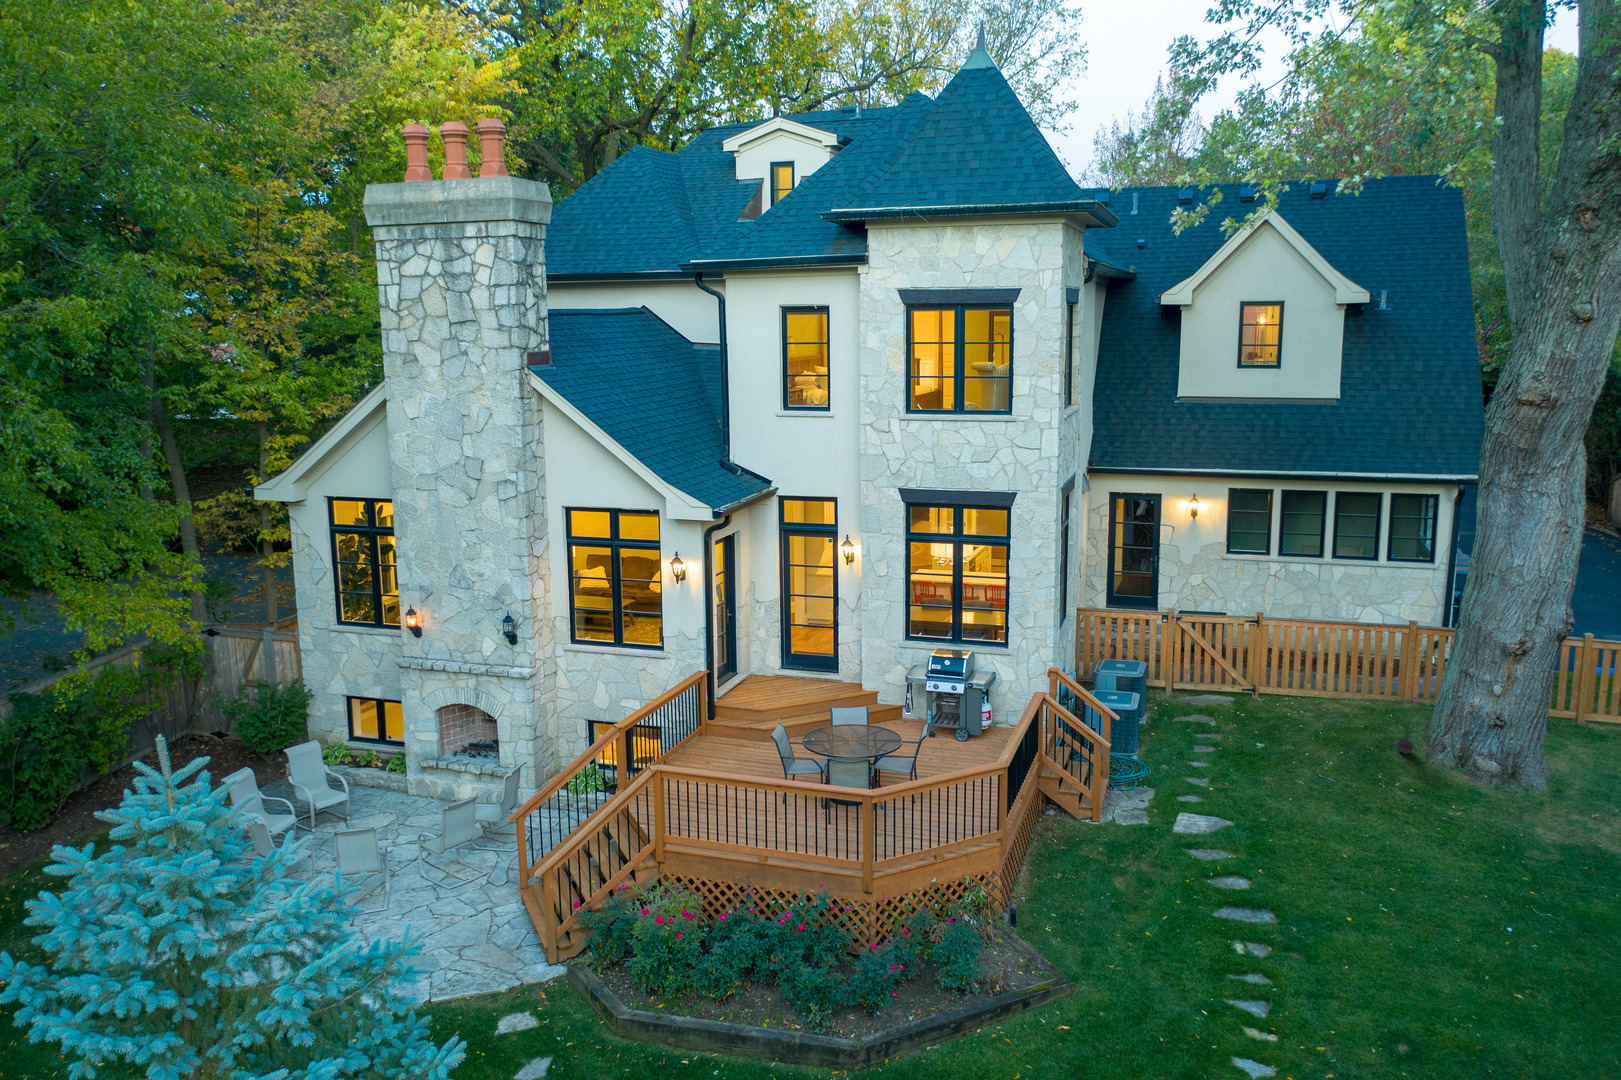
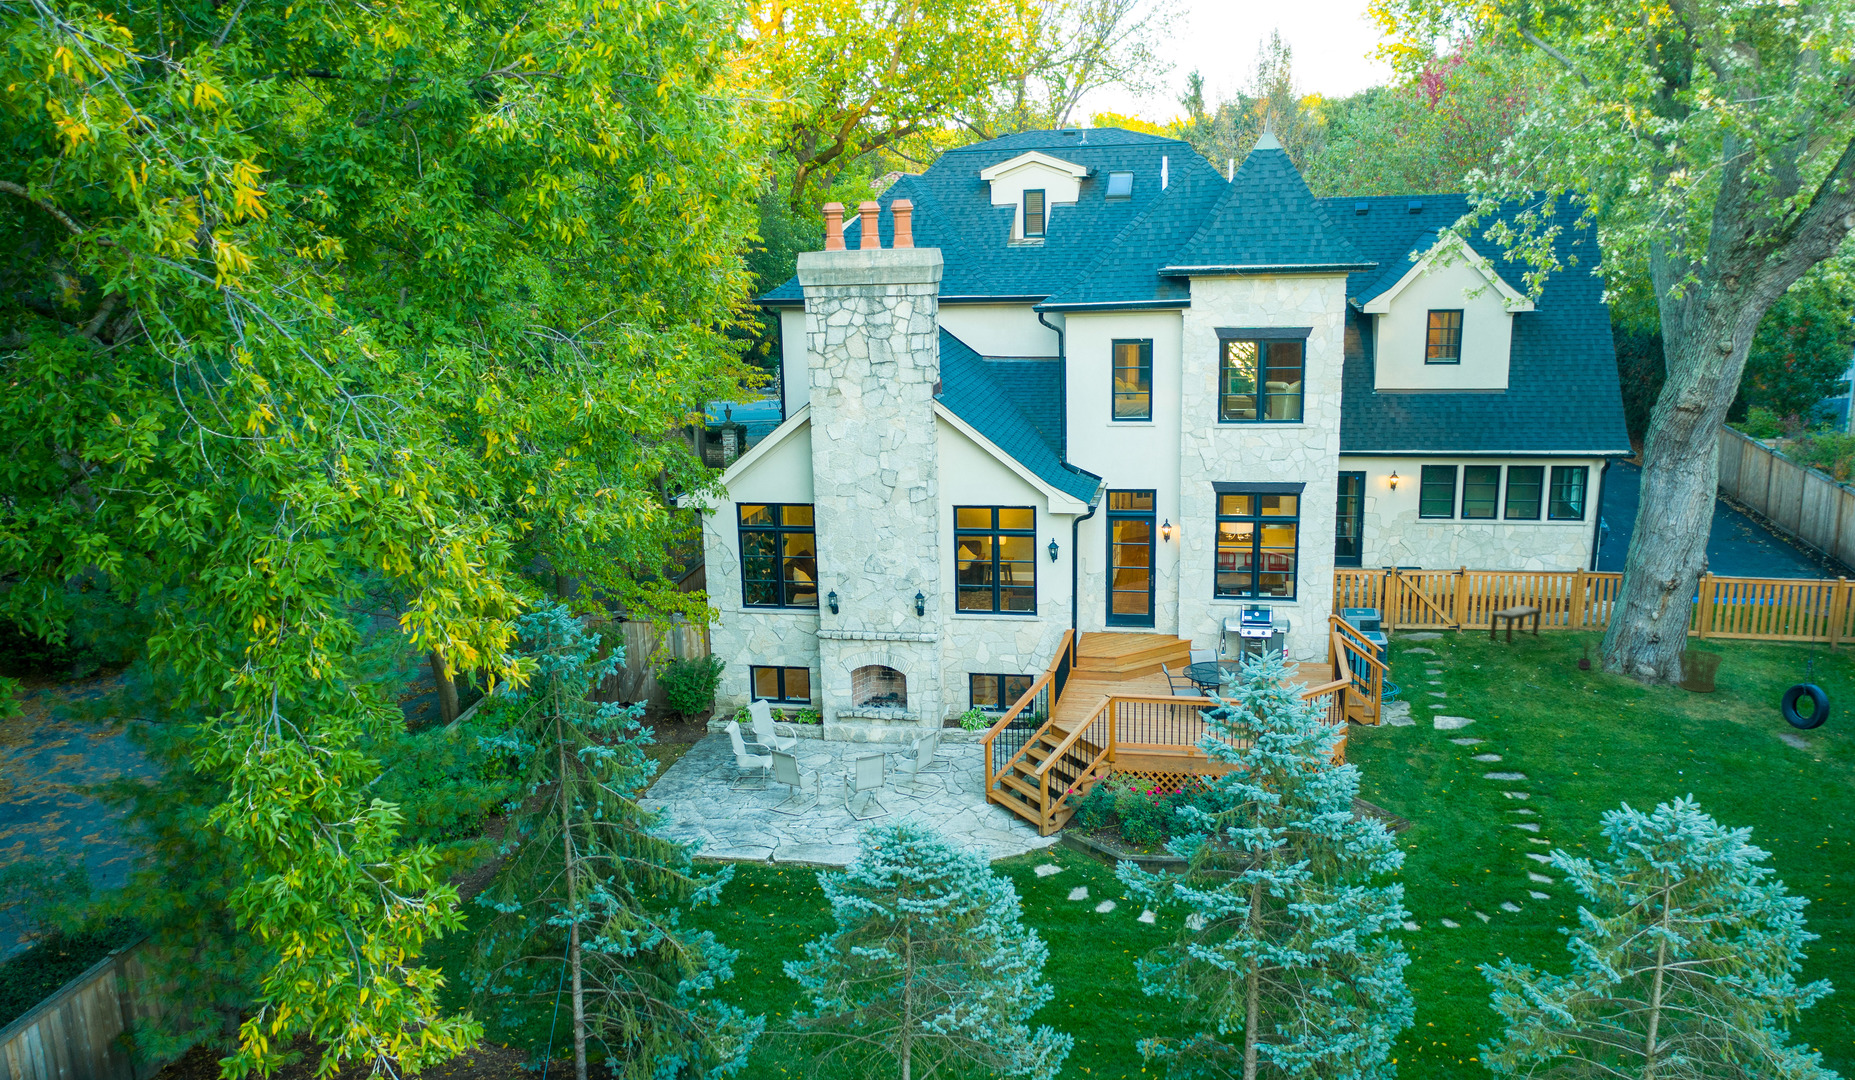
bench: none [1291,666,1358,711] -> present [1490,605,1542,641]
basket: none [1532,737,1598,798] -> present [1678,650,1723,692]

